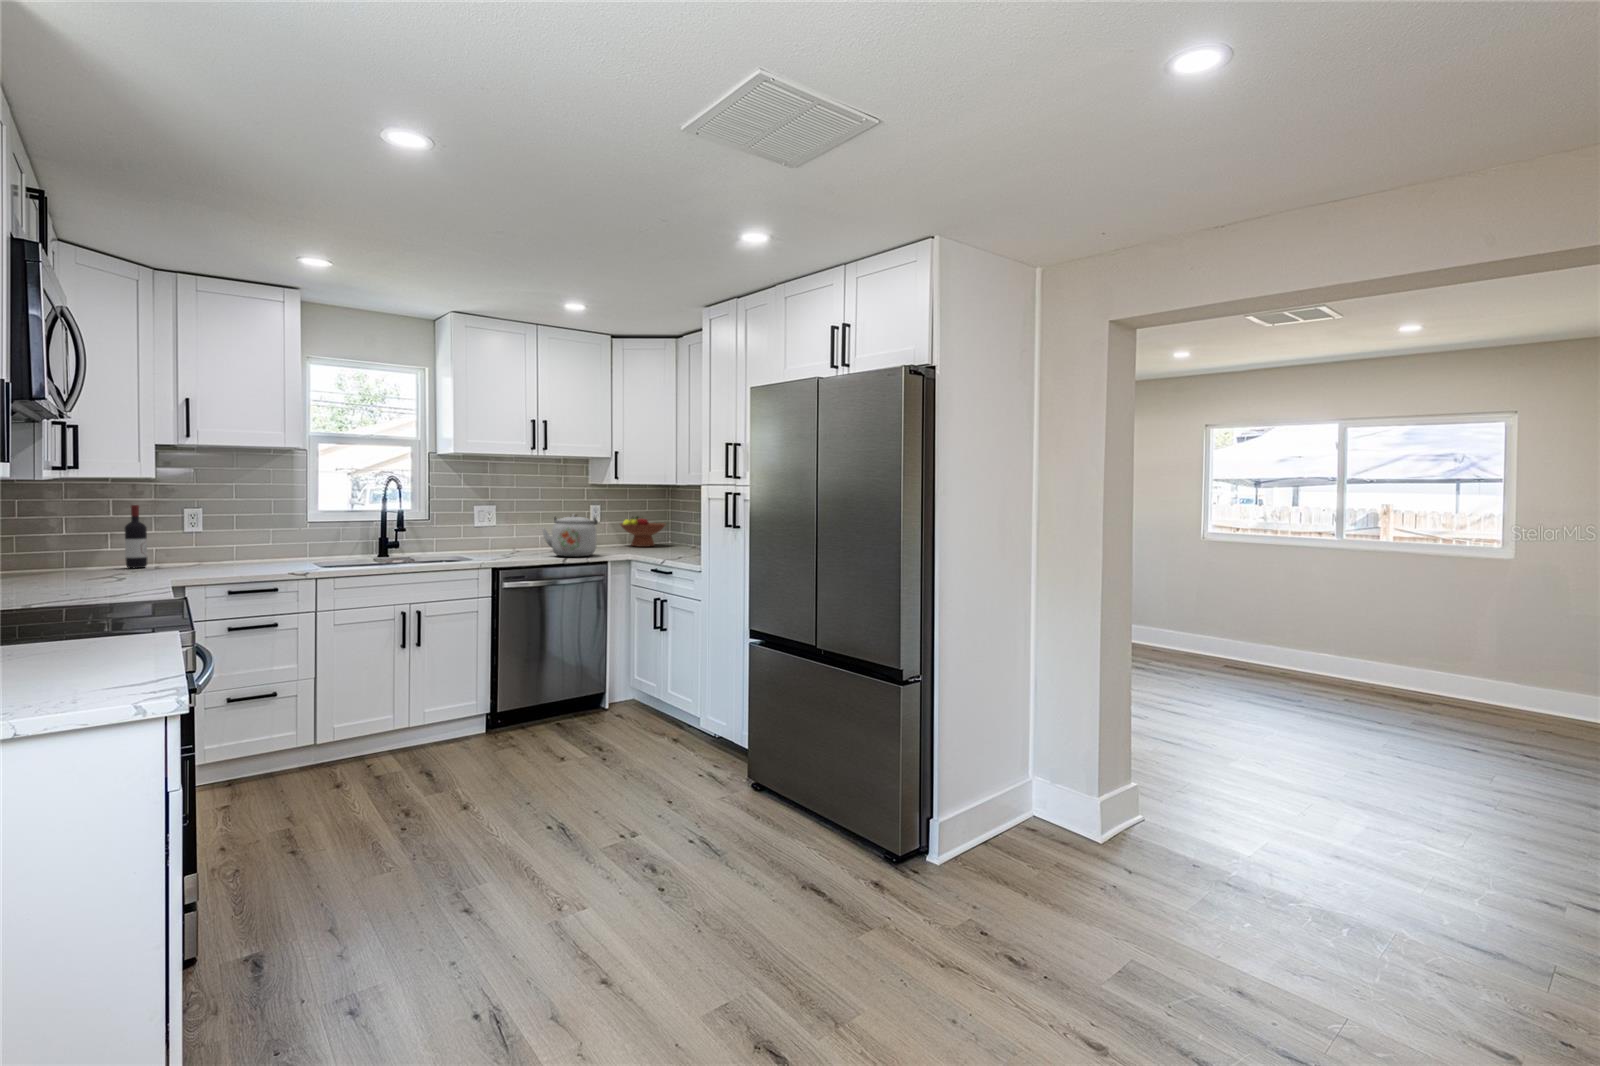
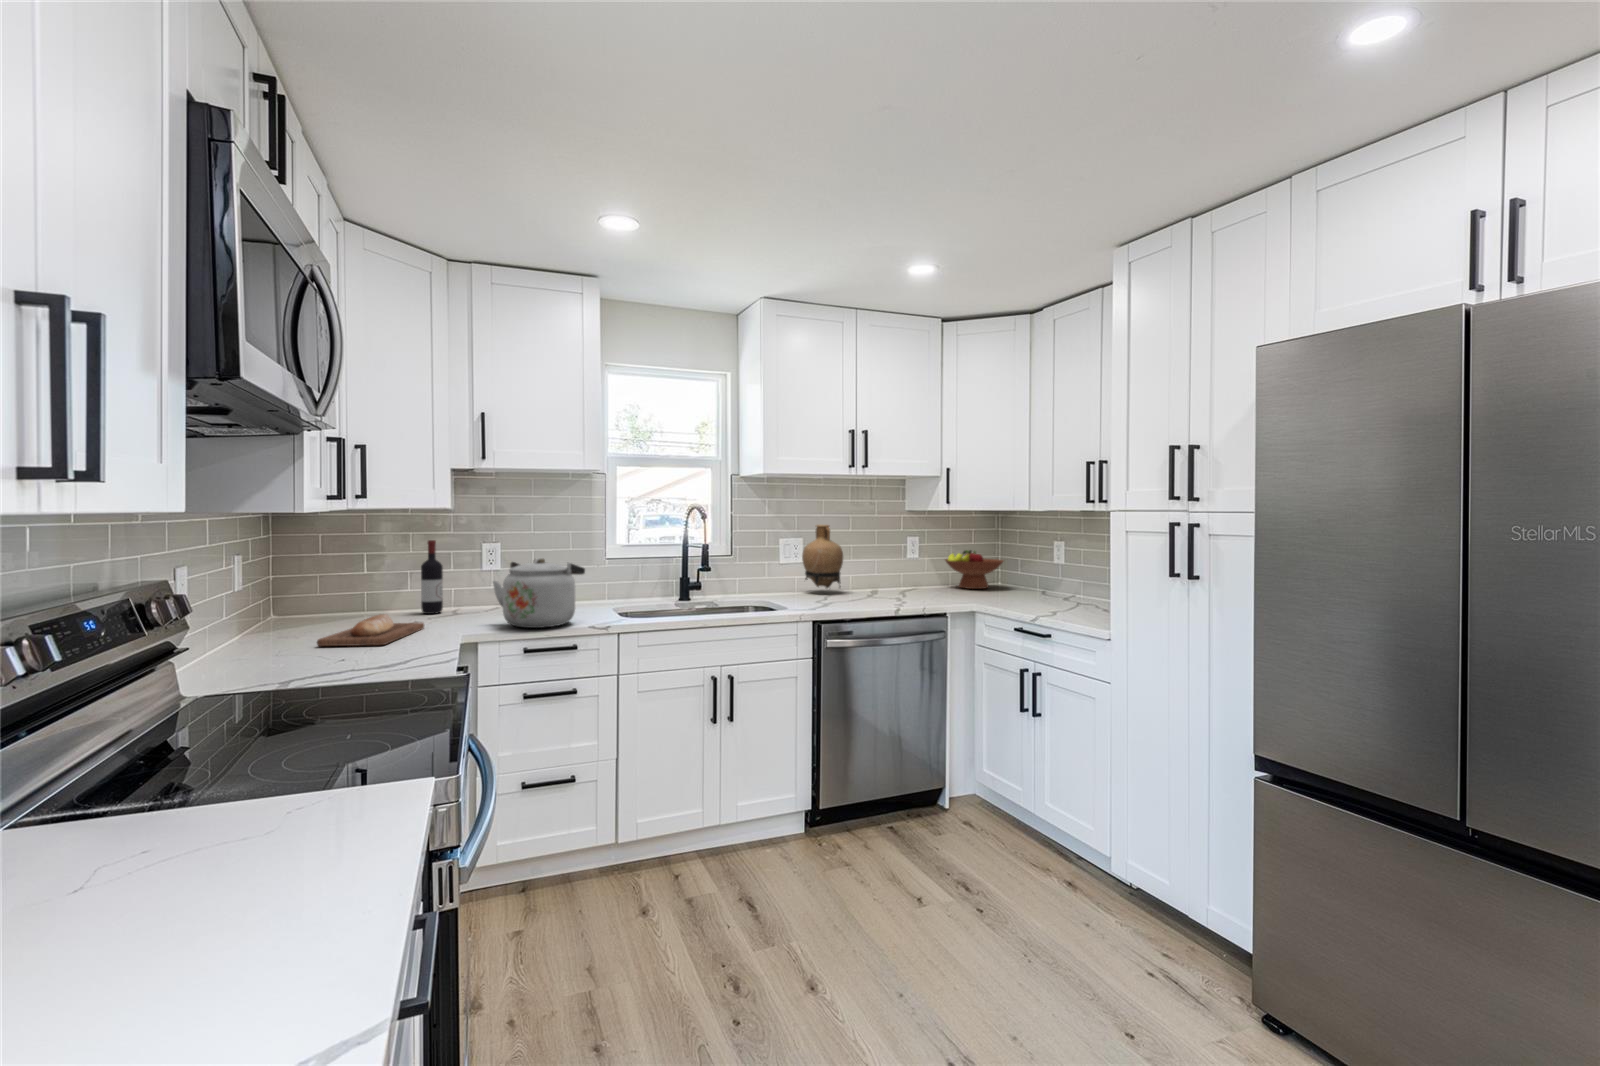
vase: none [494,495,529,549] -> present [802,525,843,588]
kettle: present [543,514,598,557] -> present [493,558,585,628]
bread loaf: none [39,564,135,587] -> present [317,614,424,646]

